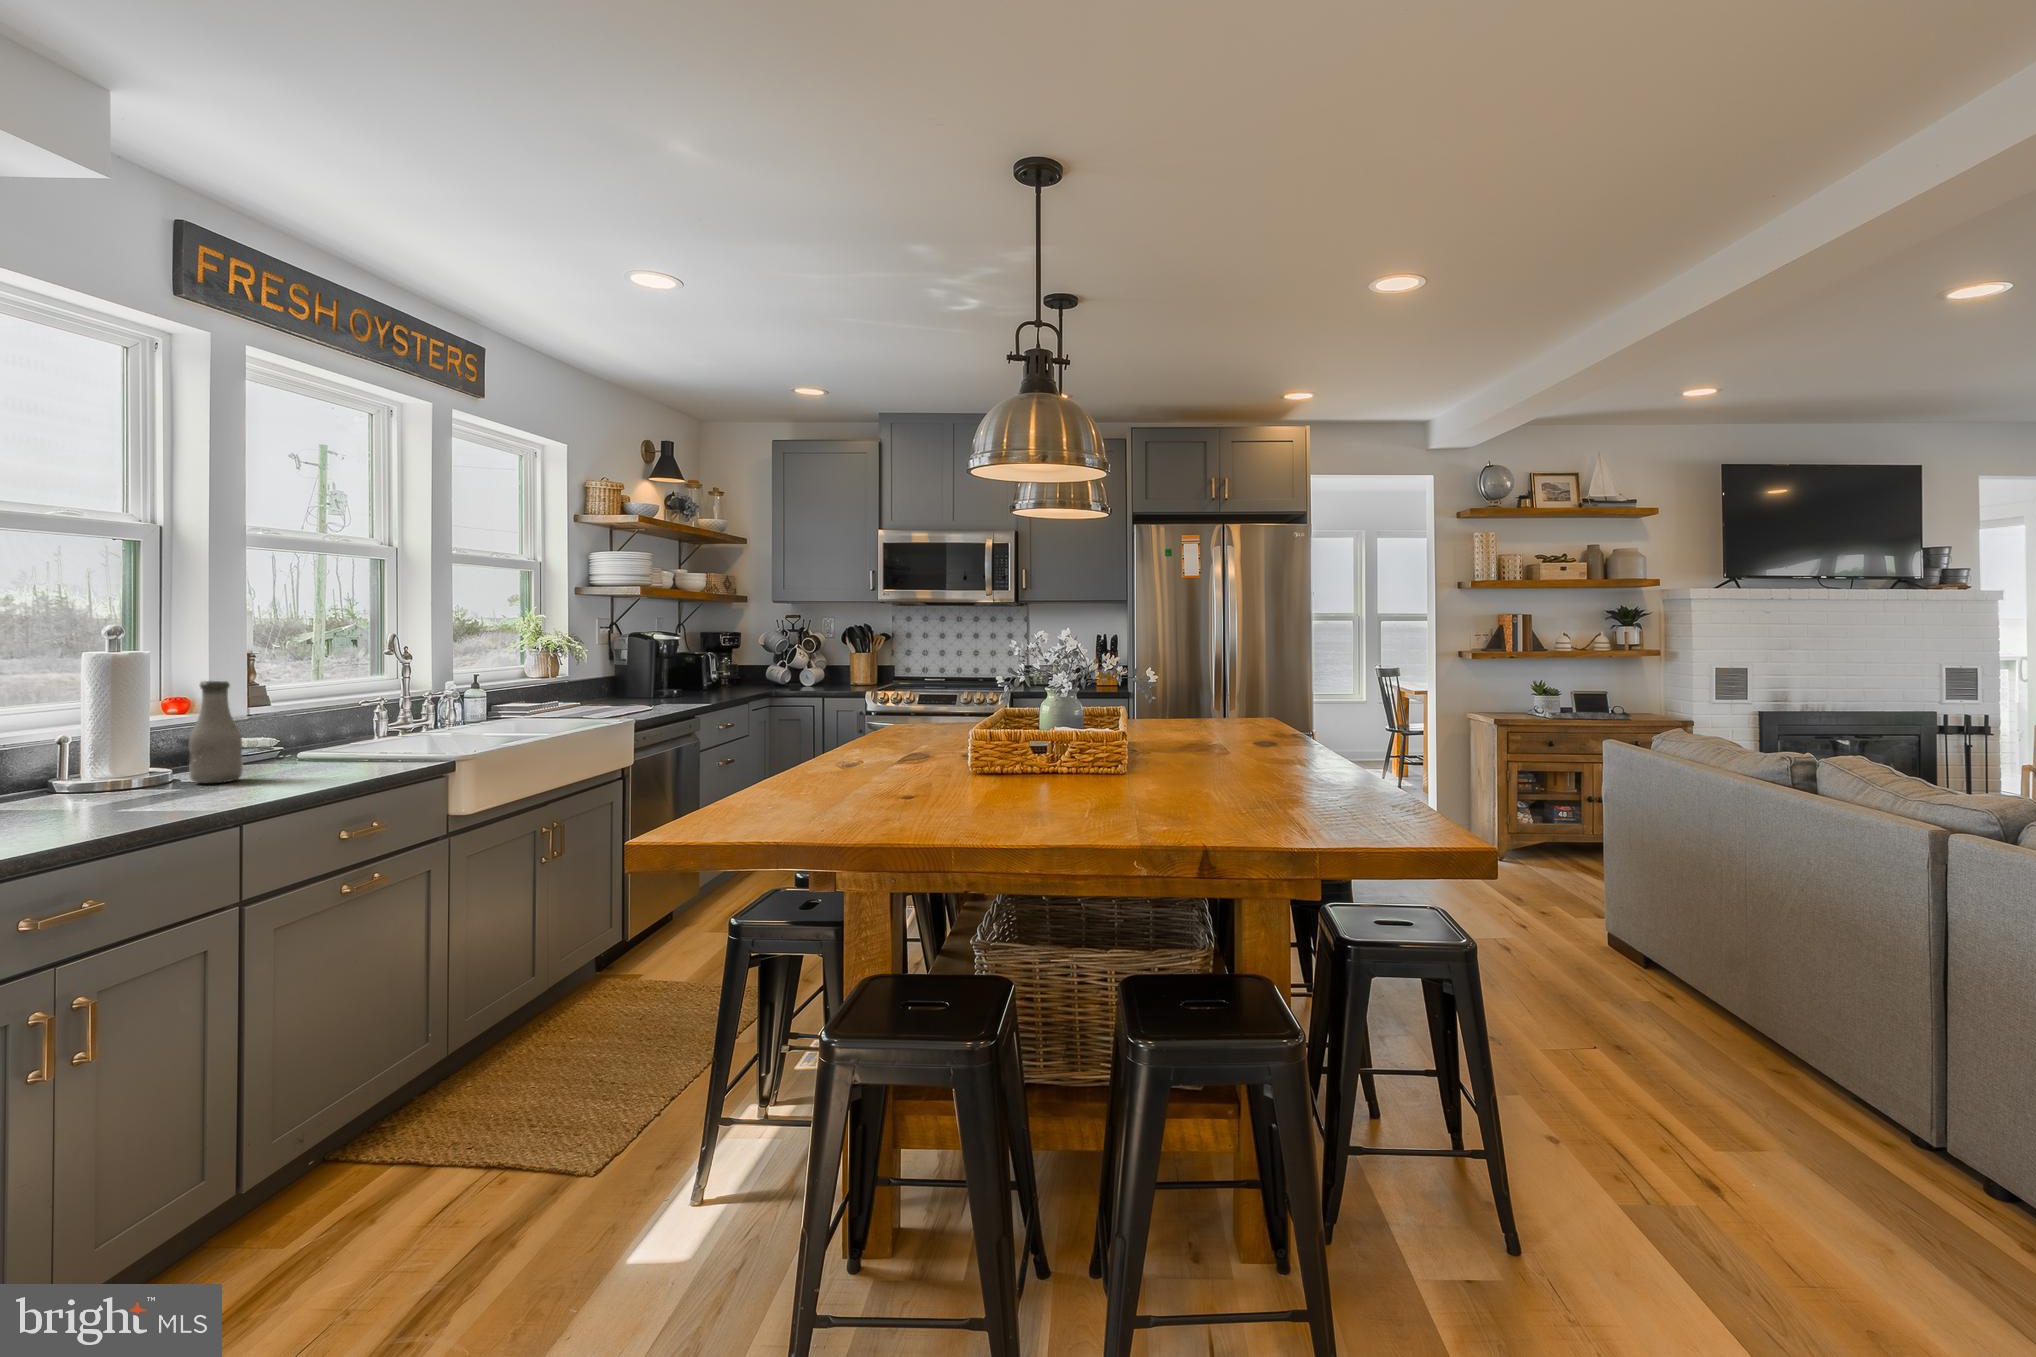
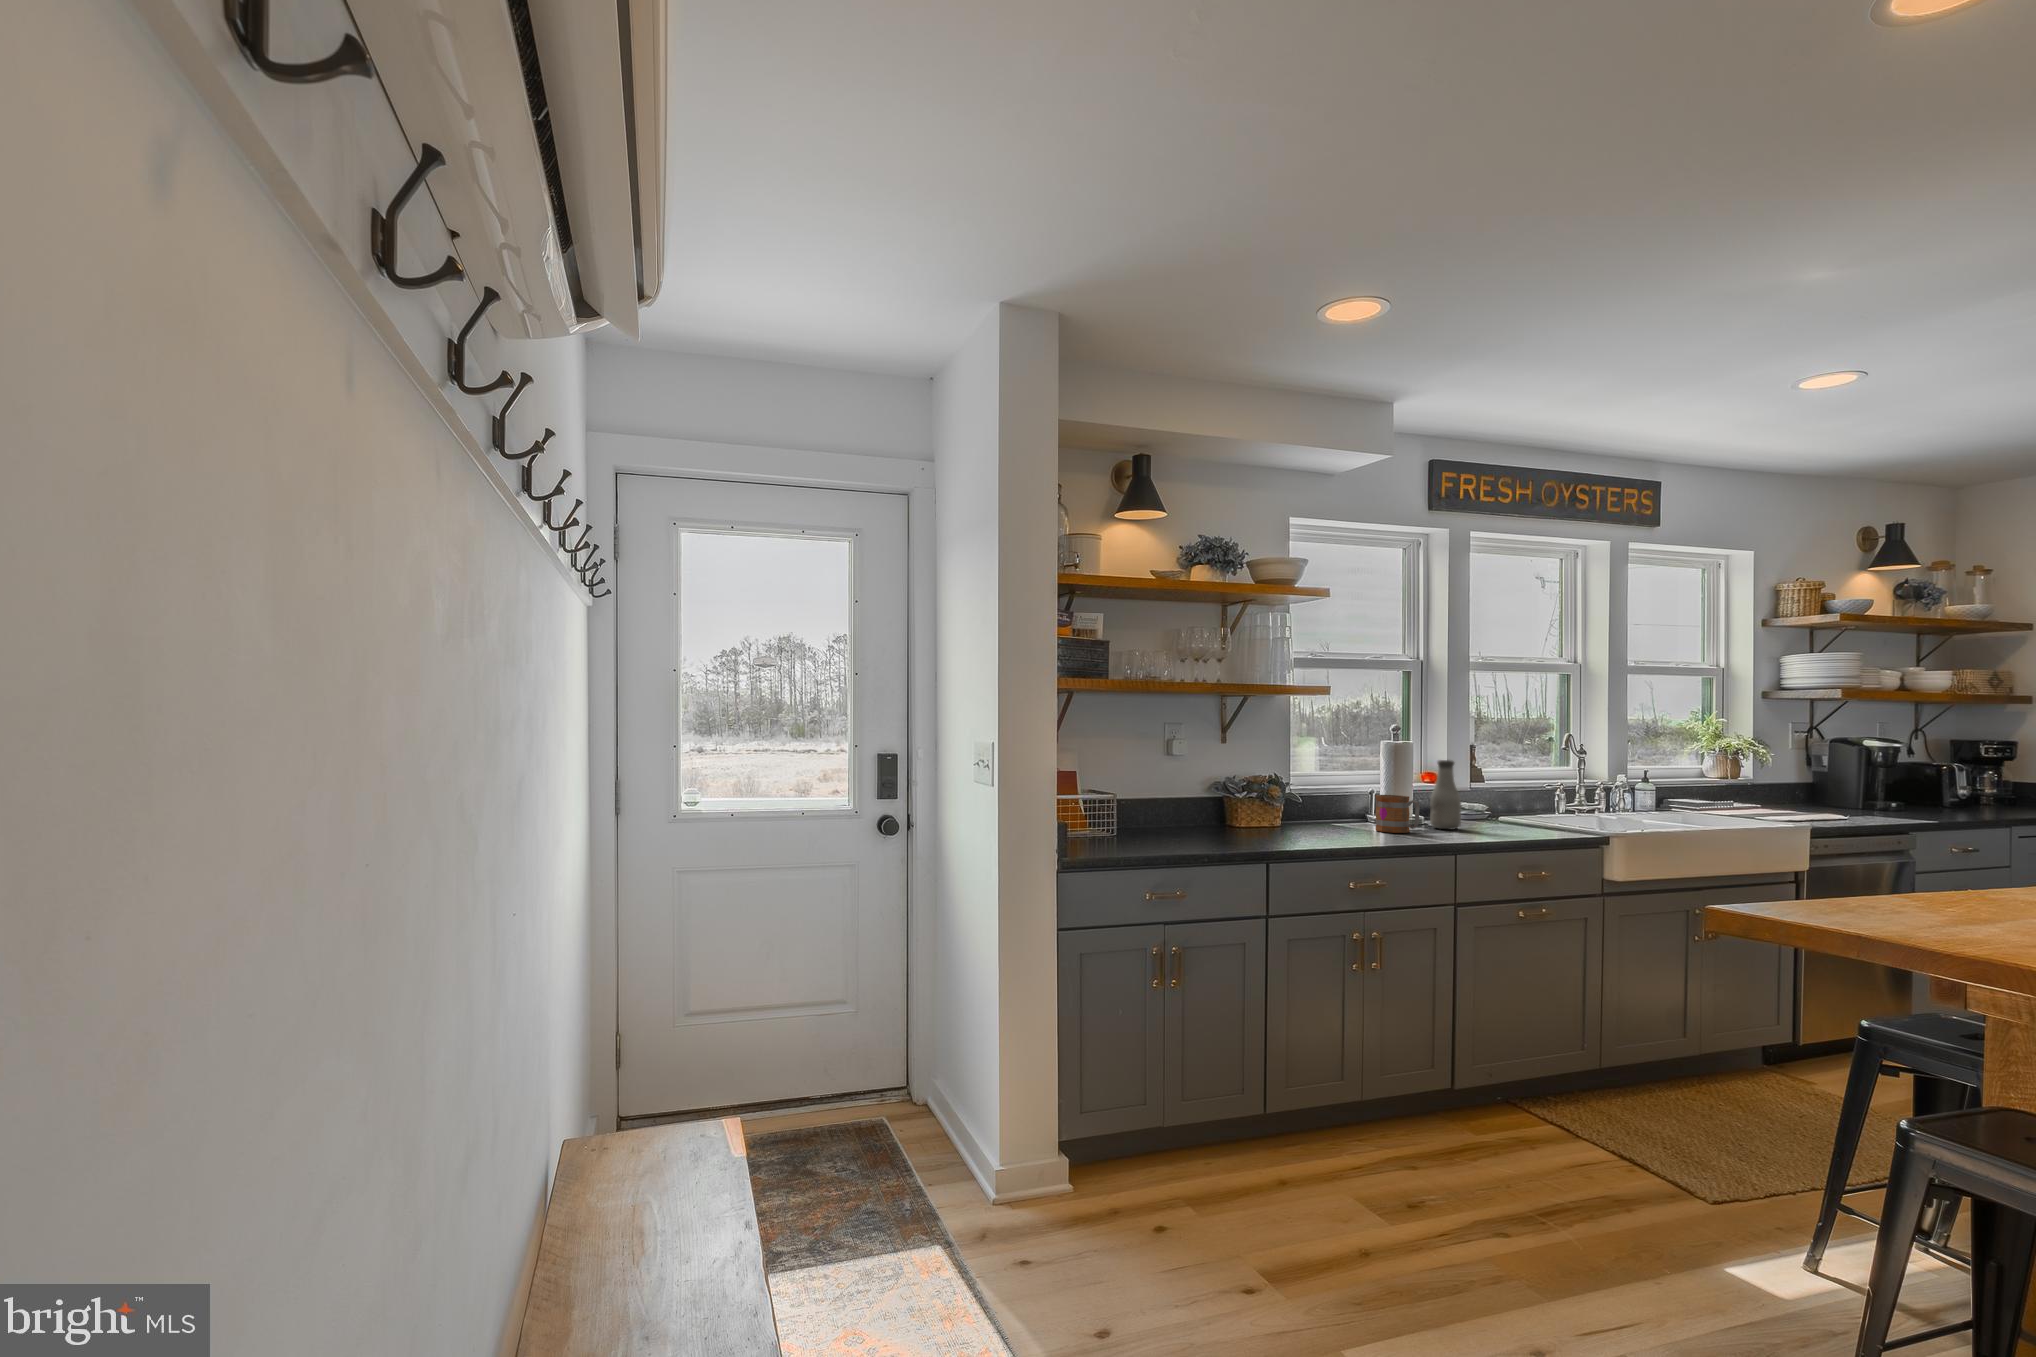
mug: none [84,742,172,804] -> present [1376,795,1420,833]

